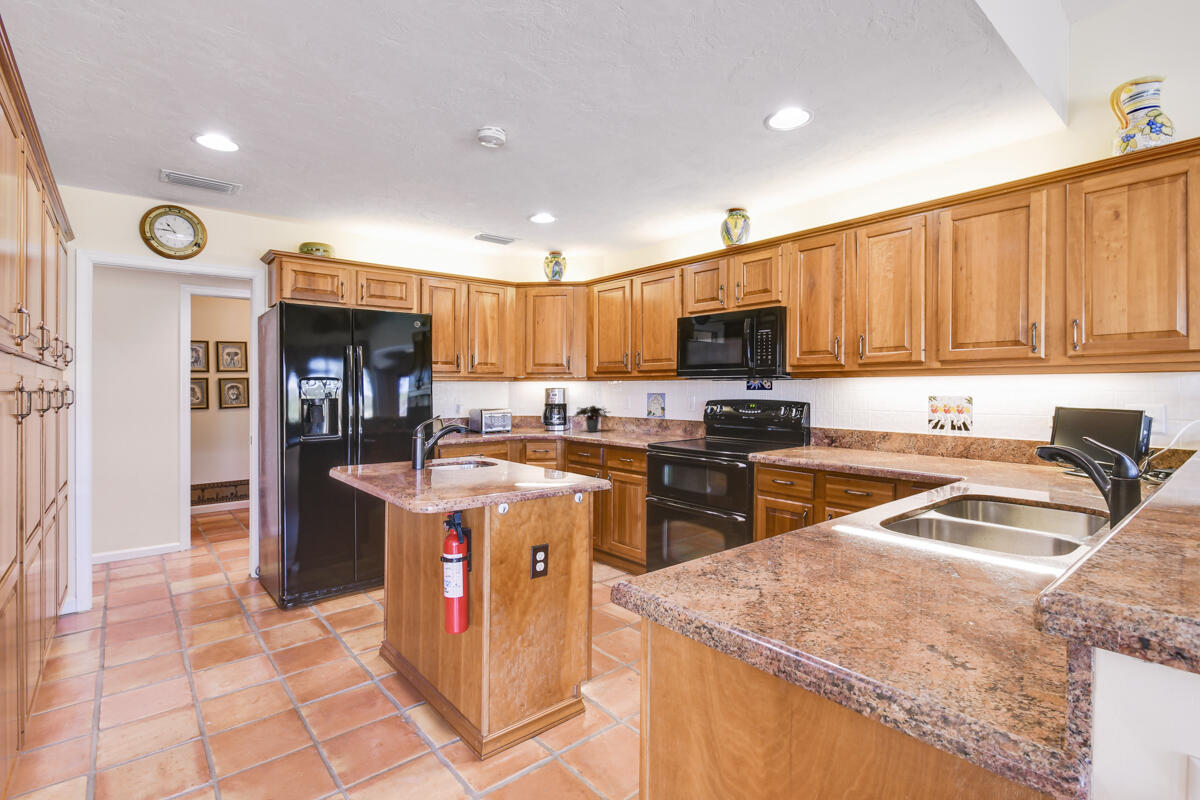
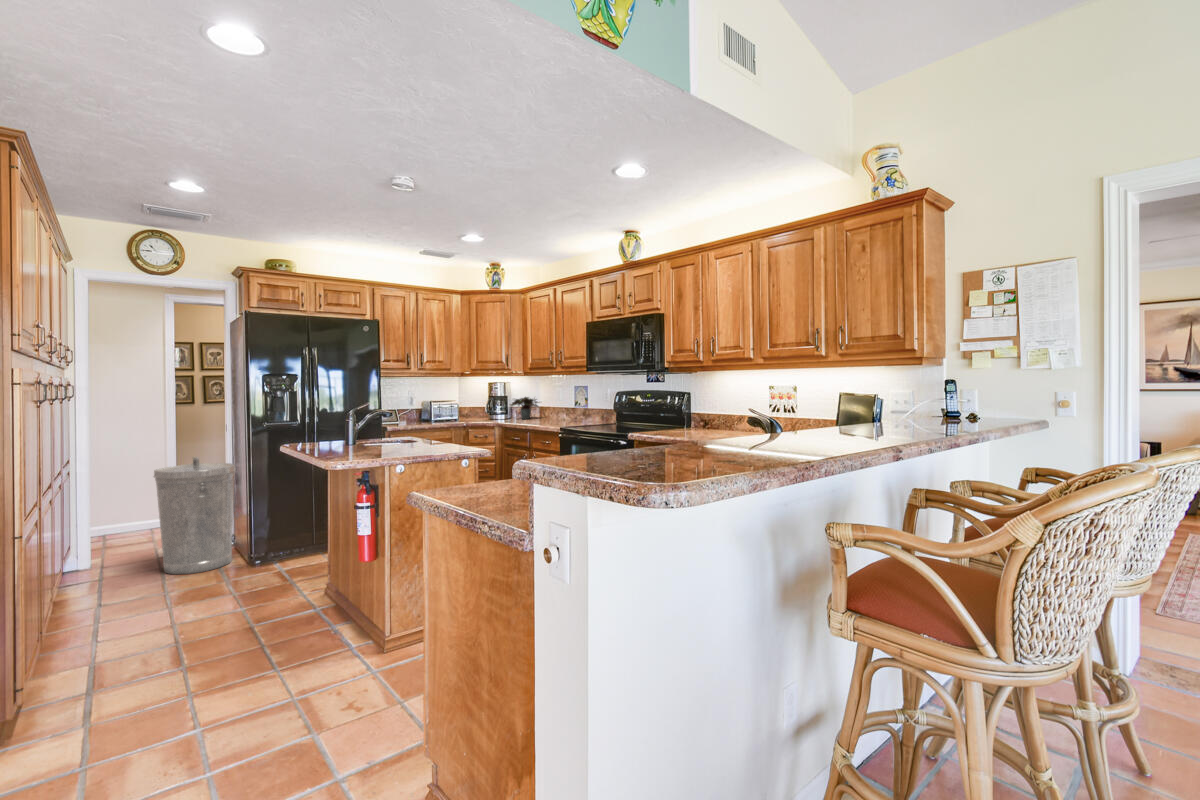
trash can: none [166,477,264,623] -> present [154,457,236,574]

